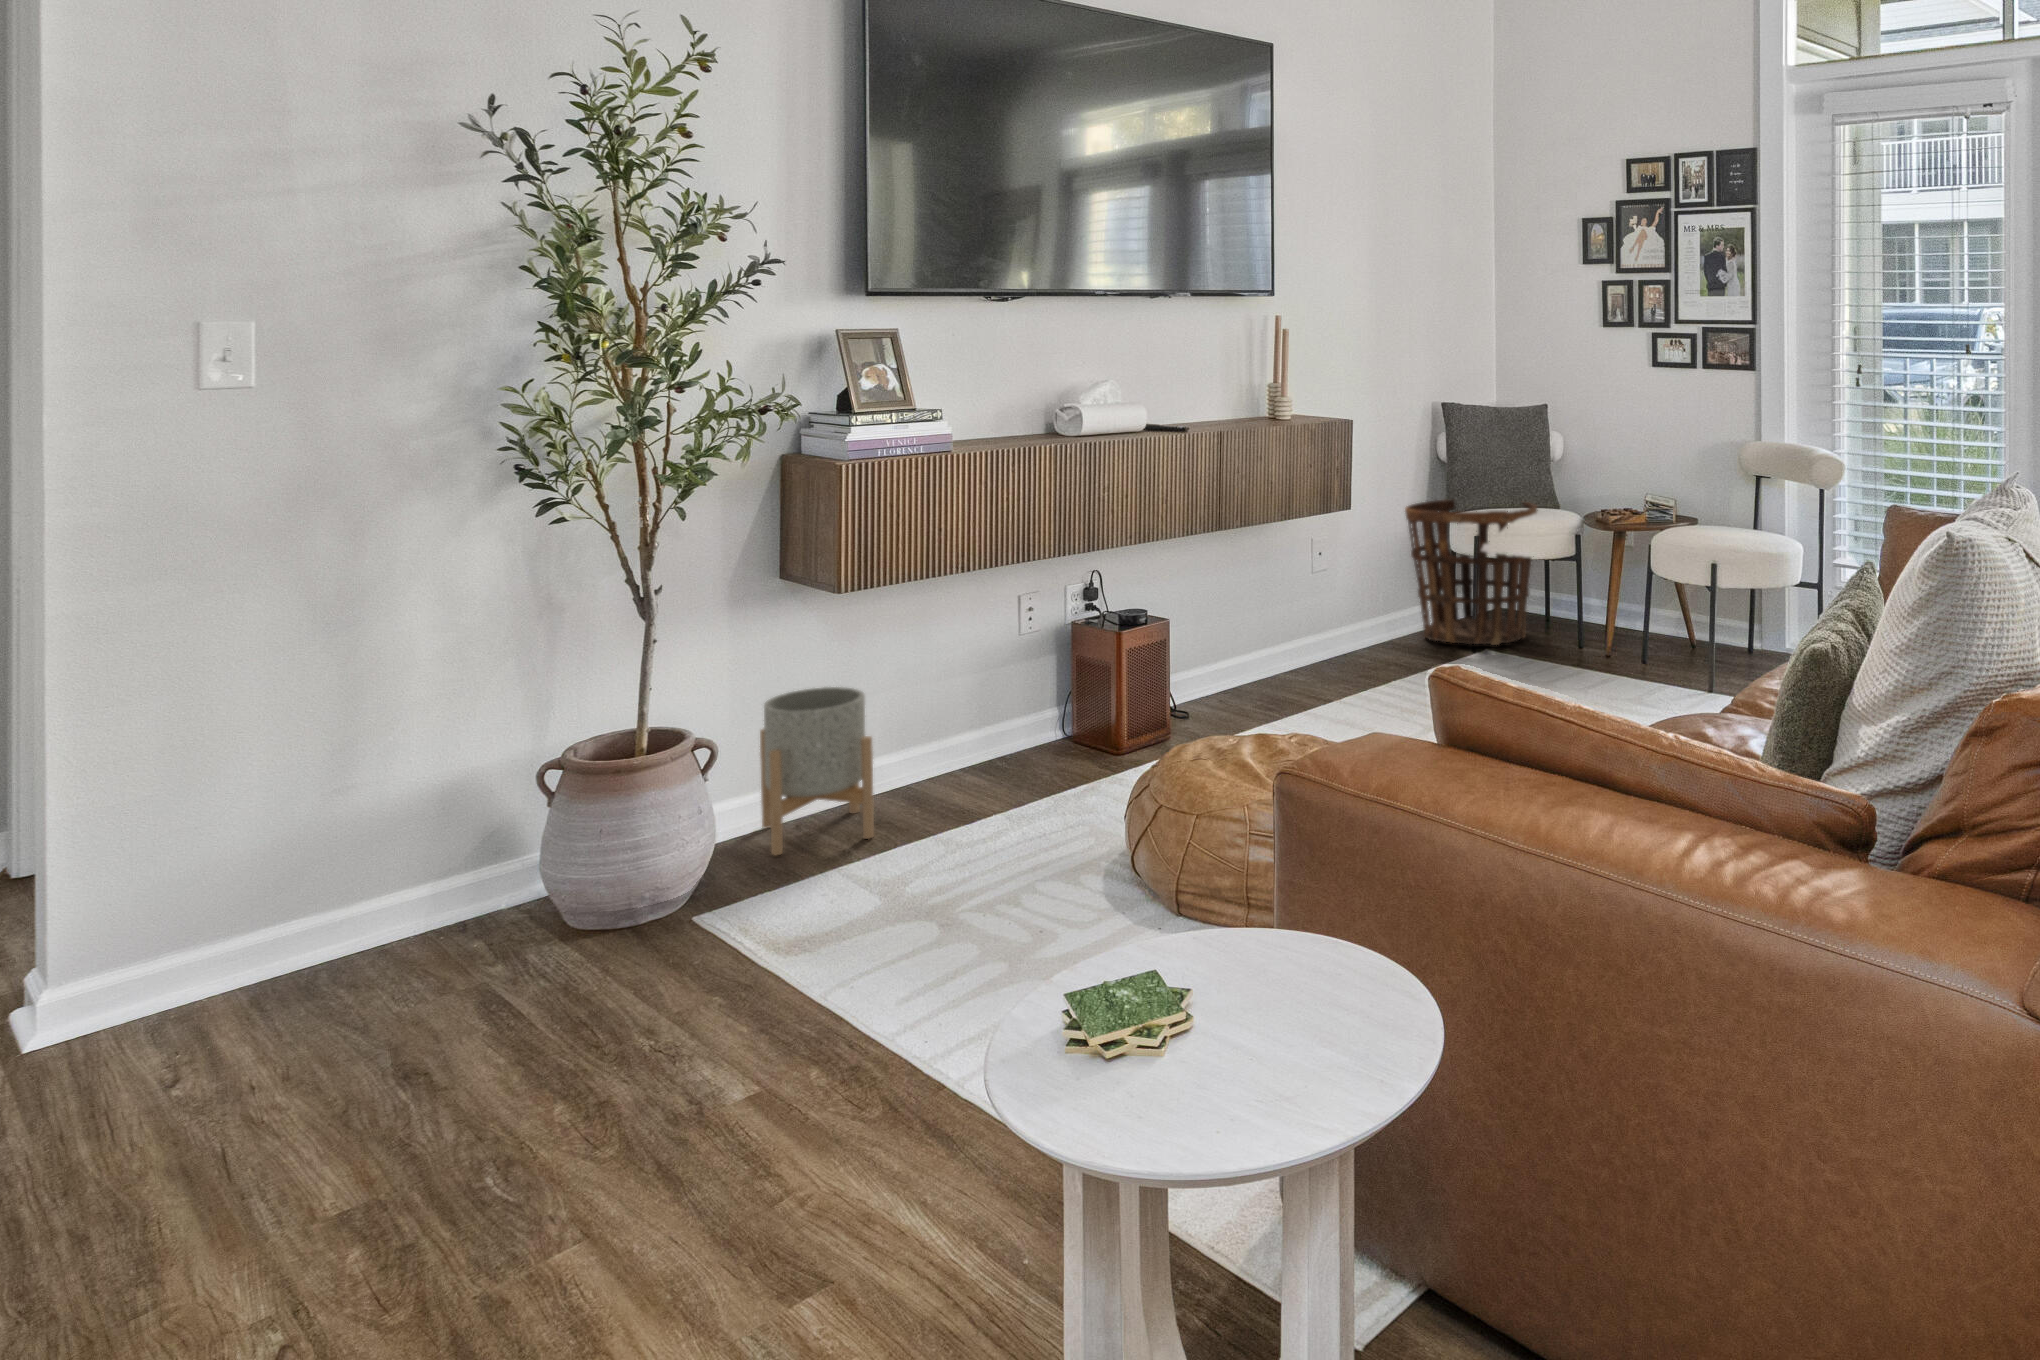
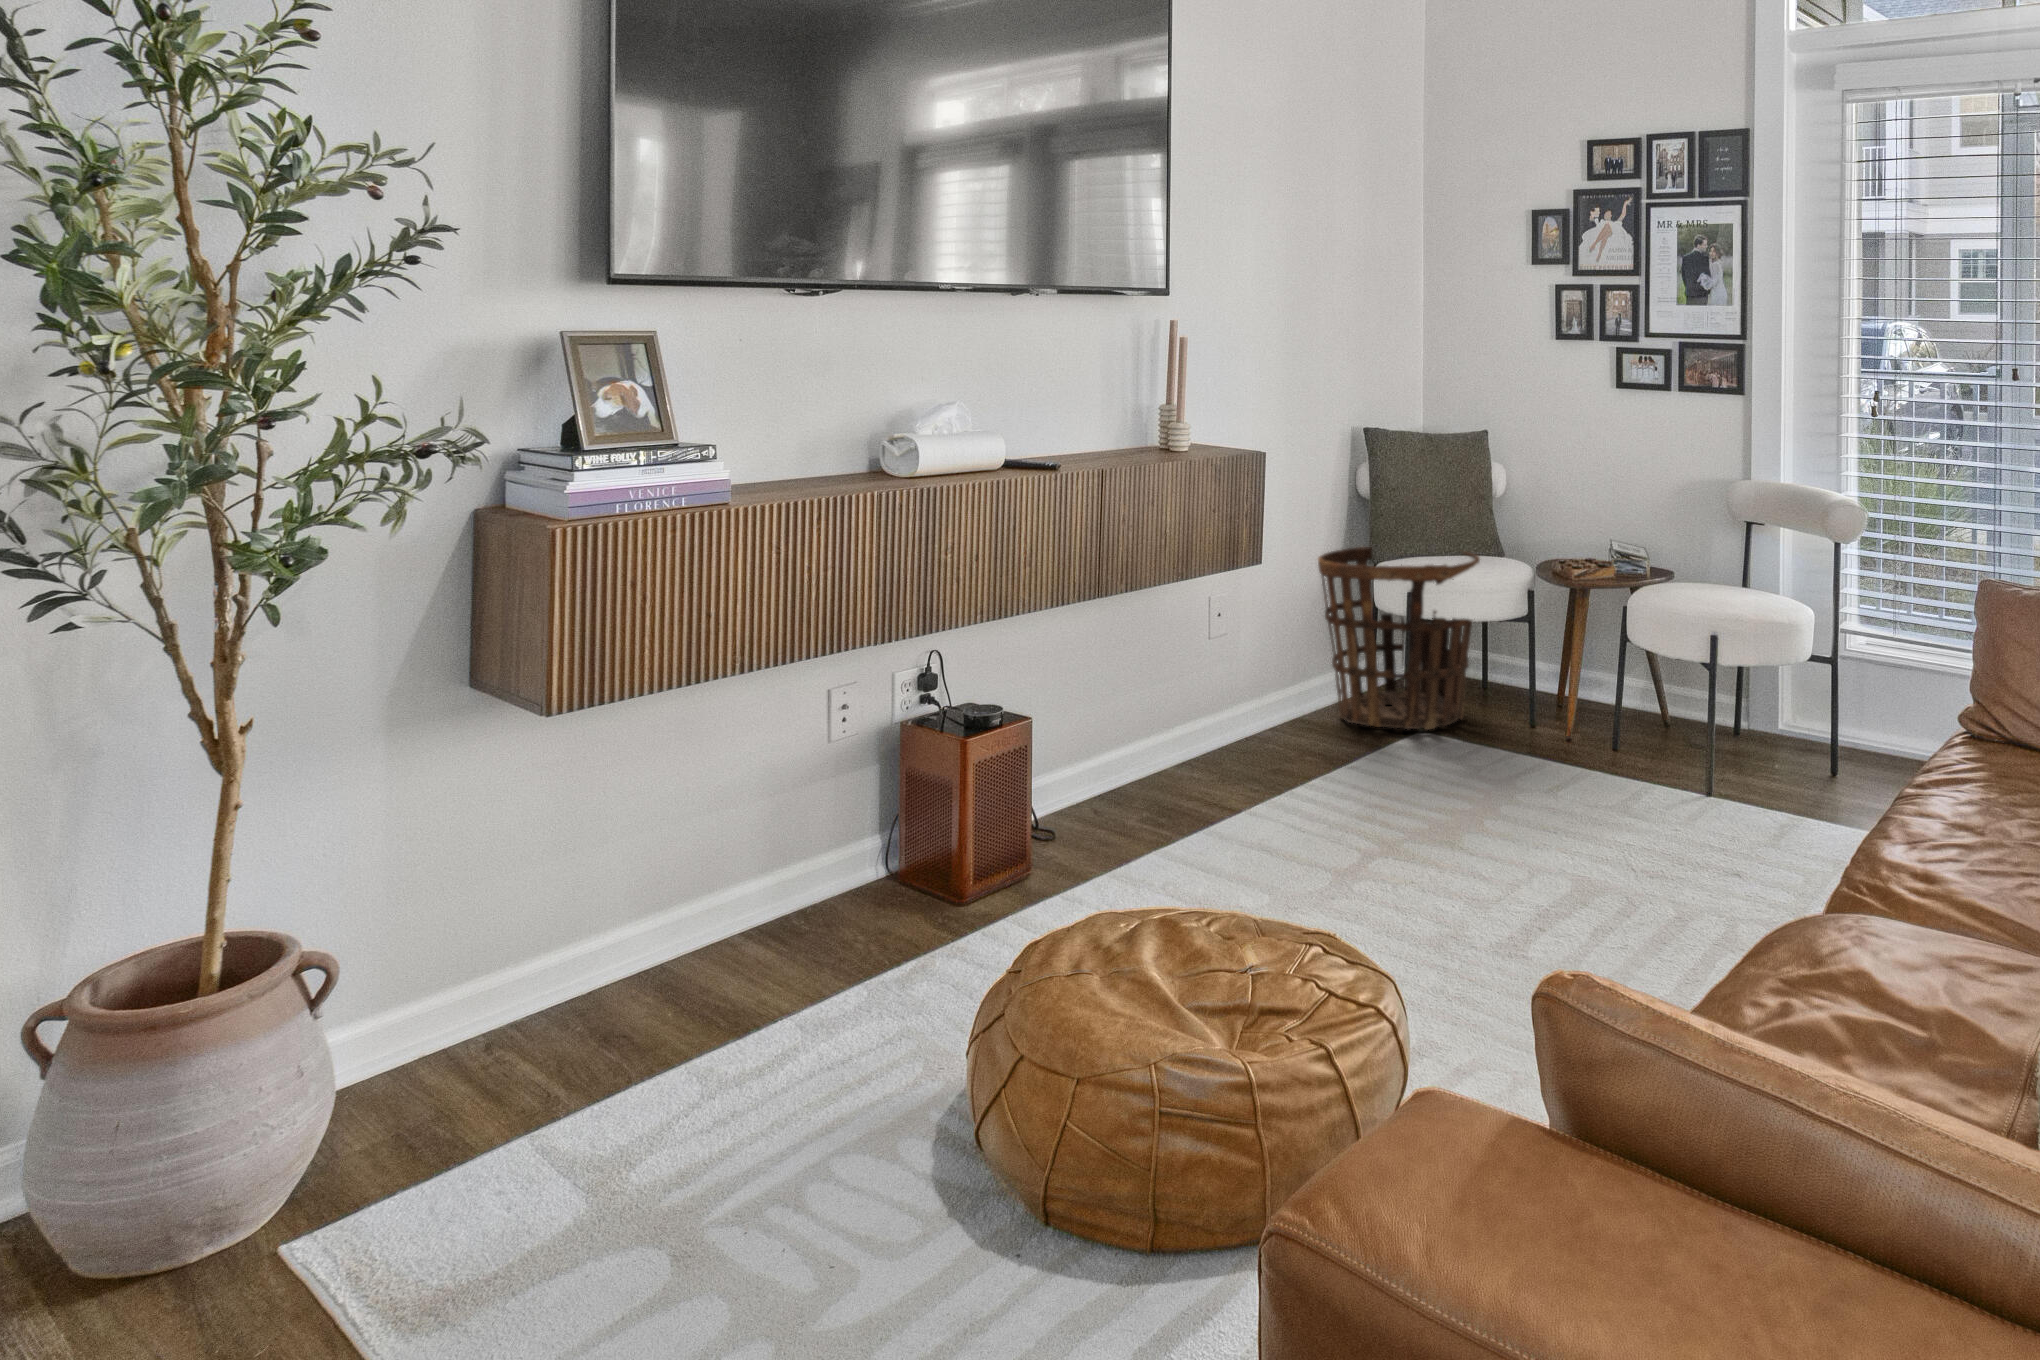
planter: present [760,687,874,855] -> none [429,844,596,1111]

